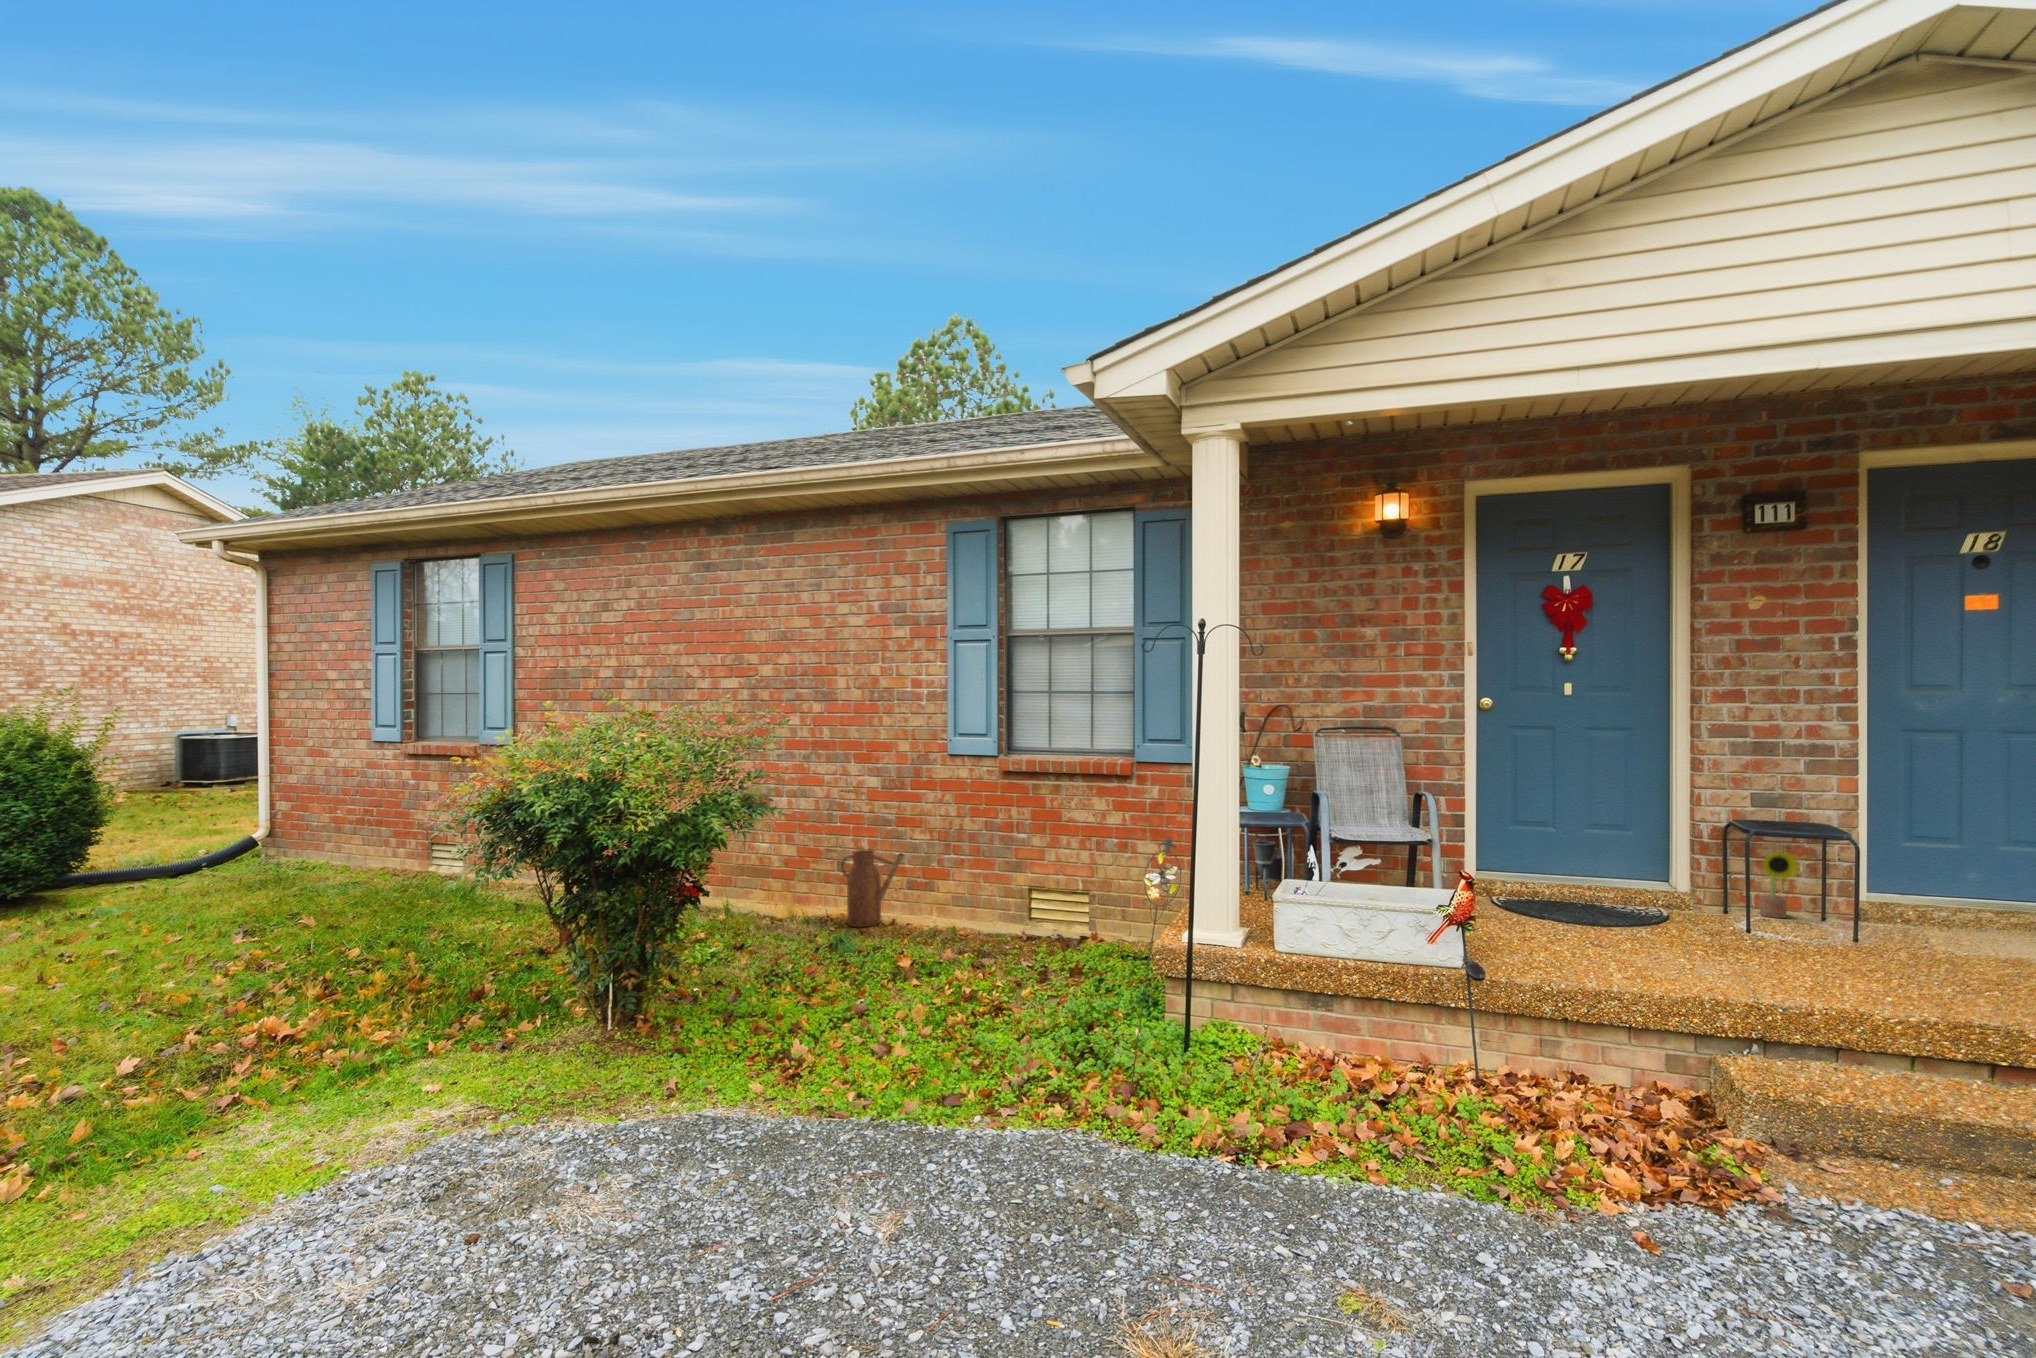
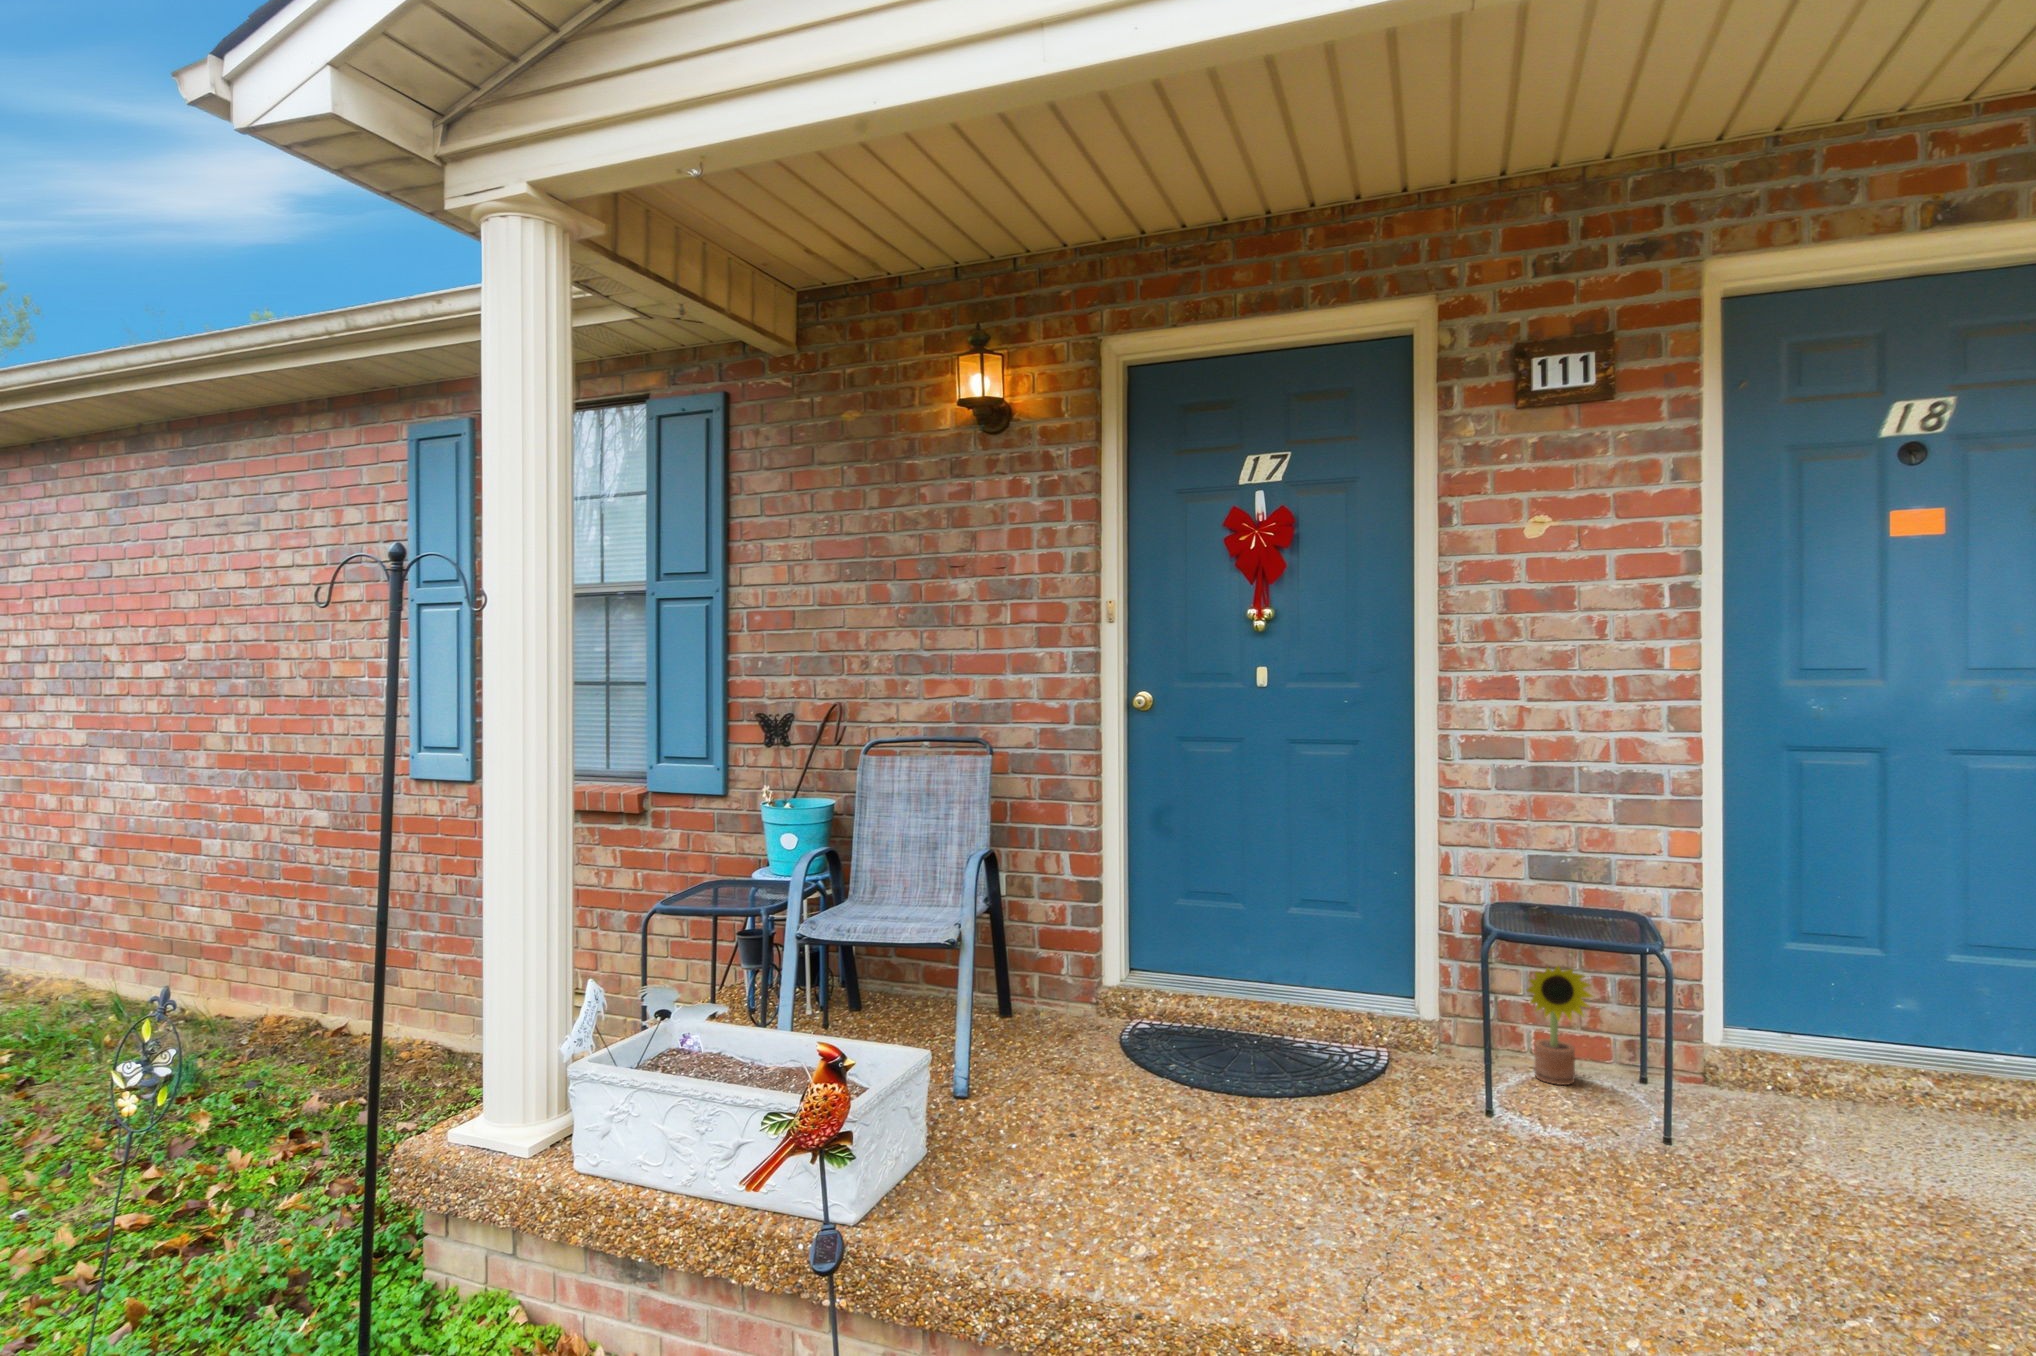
watering can: present [841,850,904,927] -> none [257,926,341,1049]

